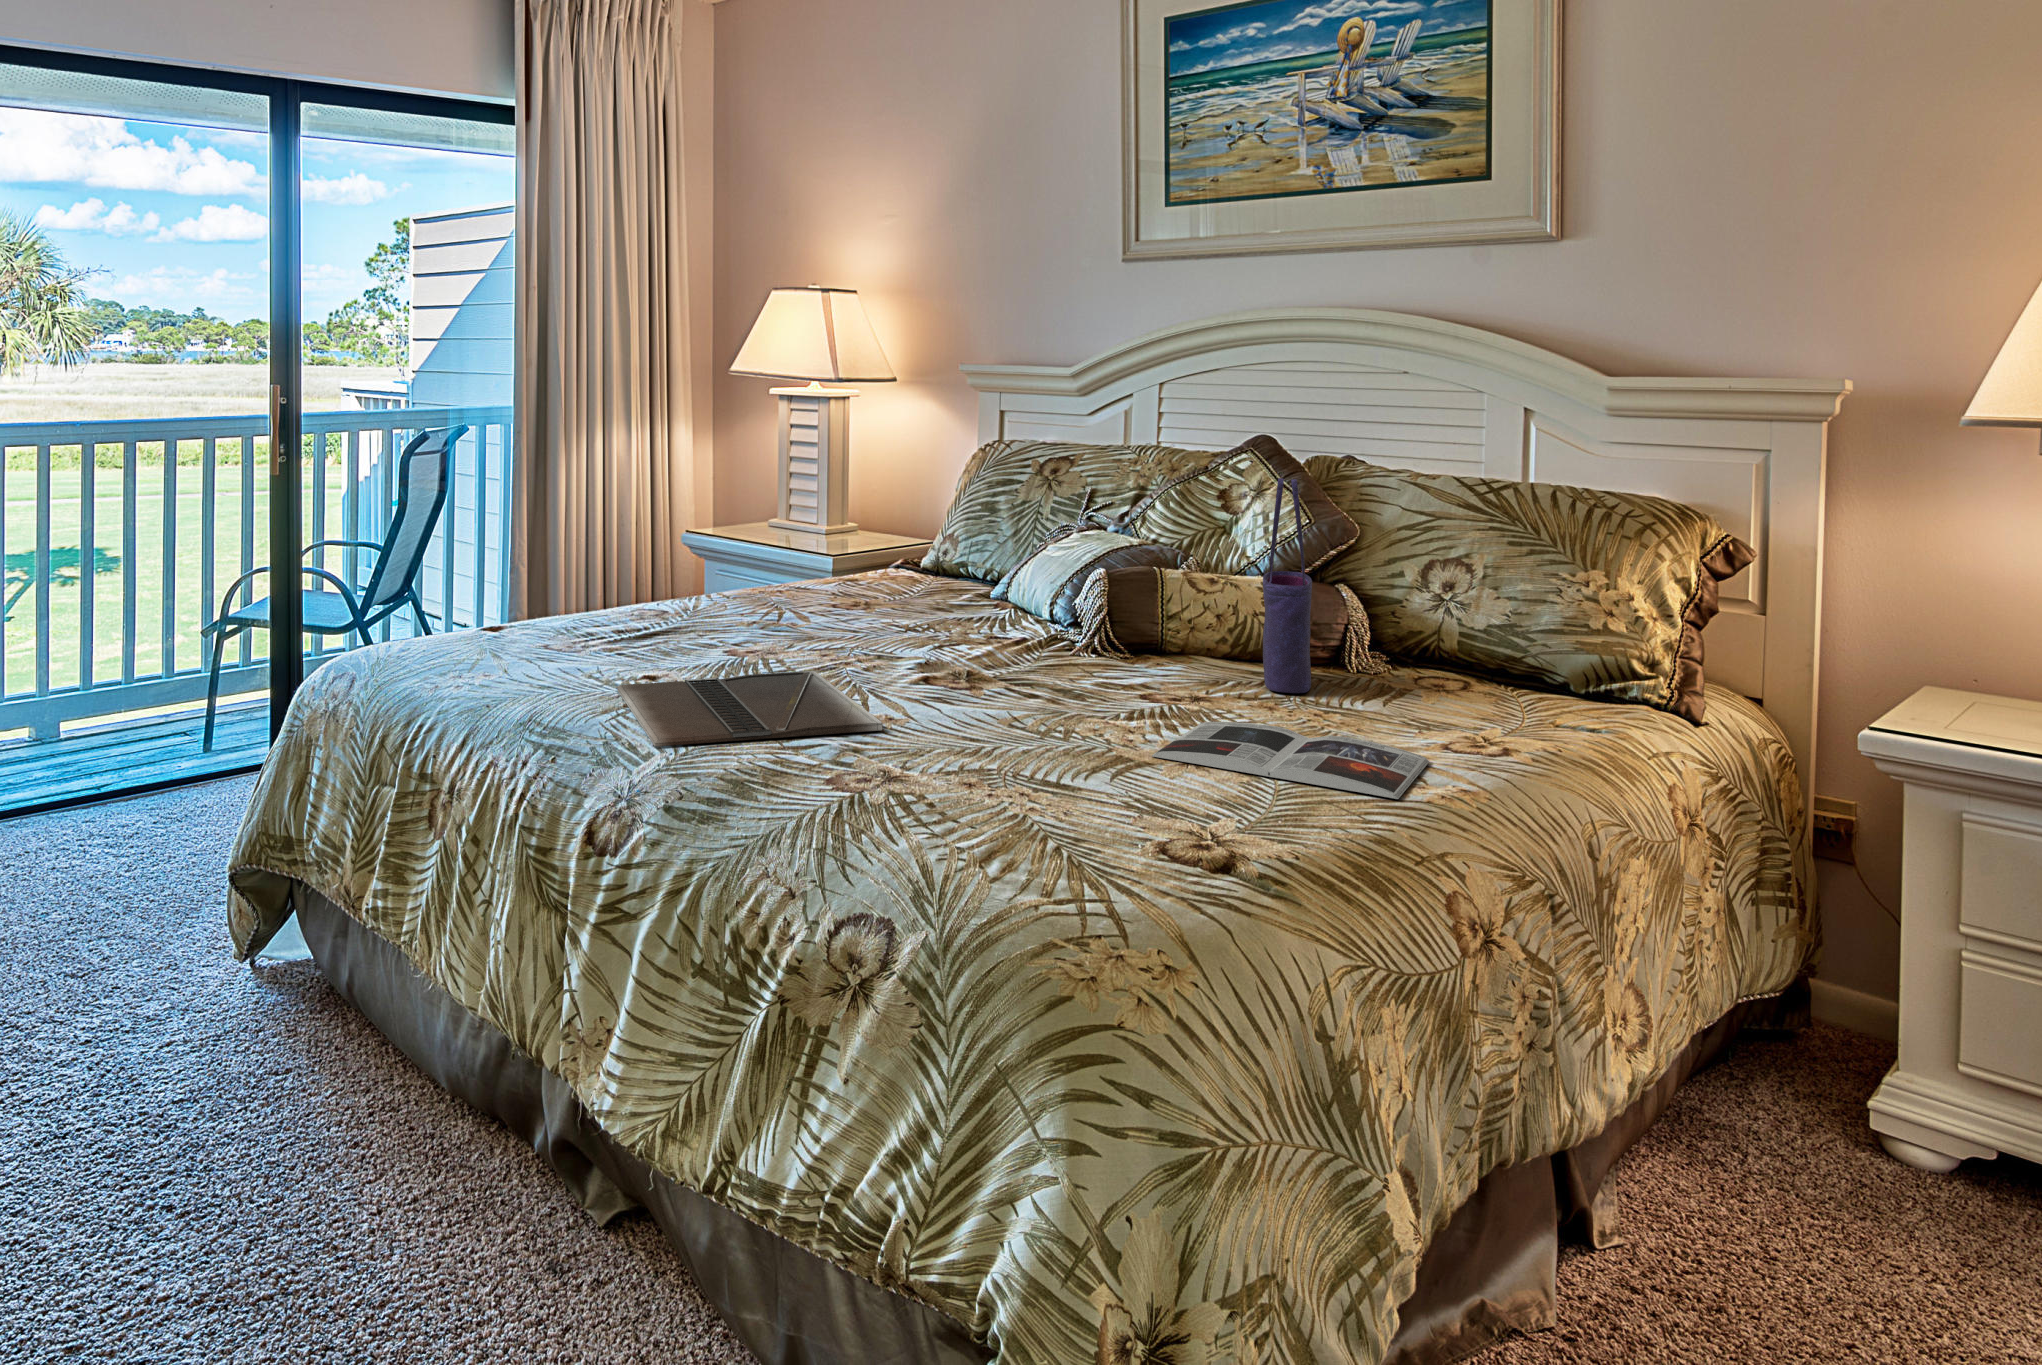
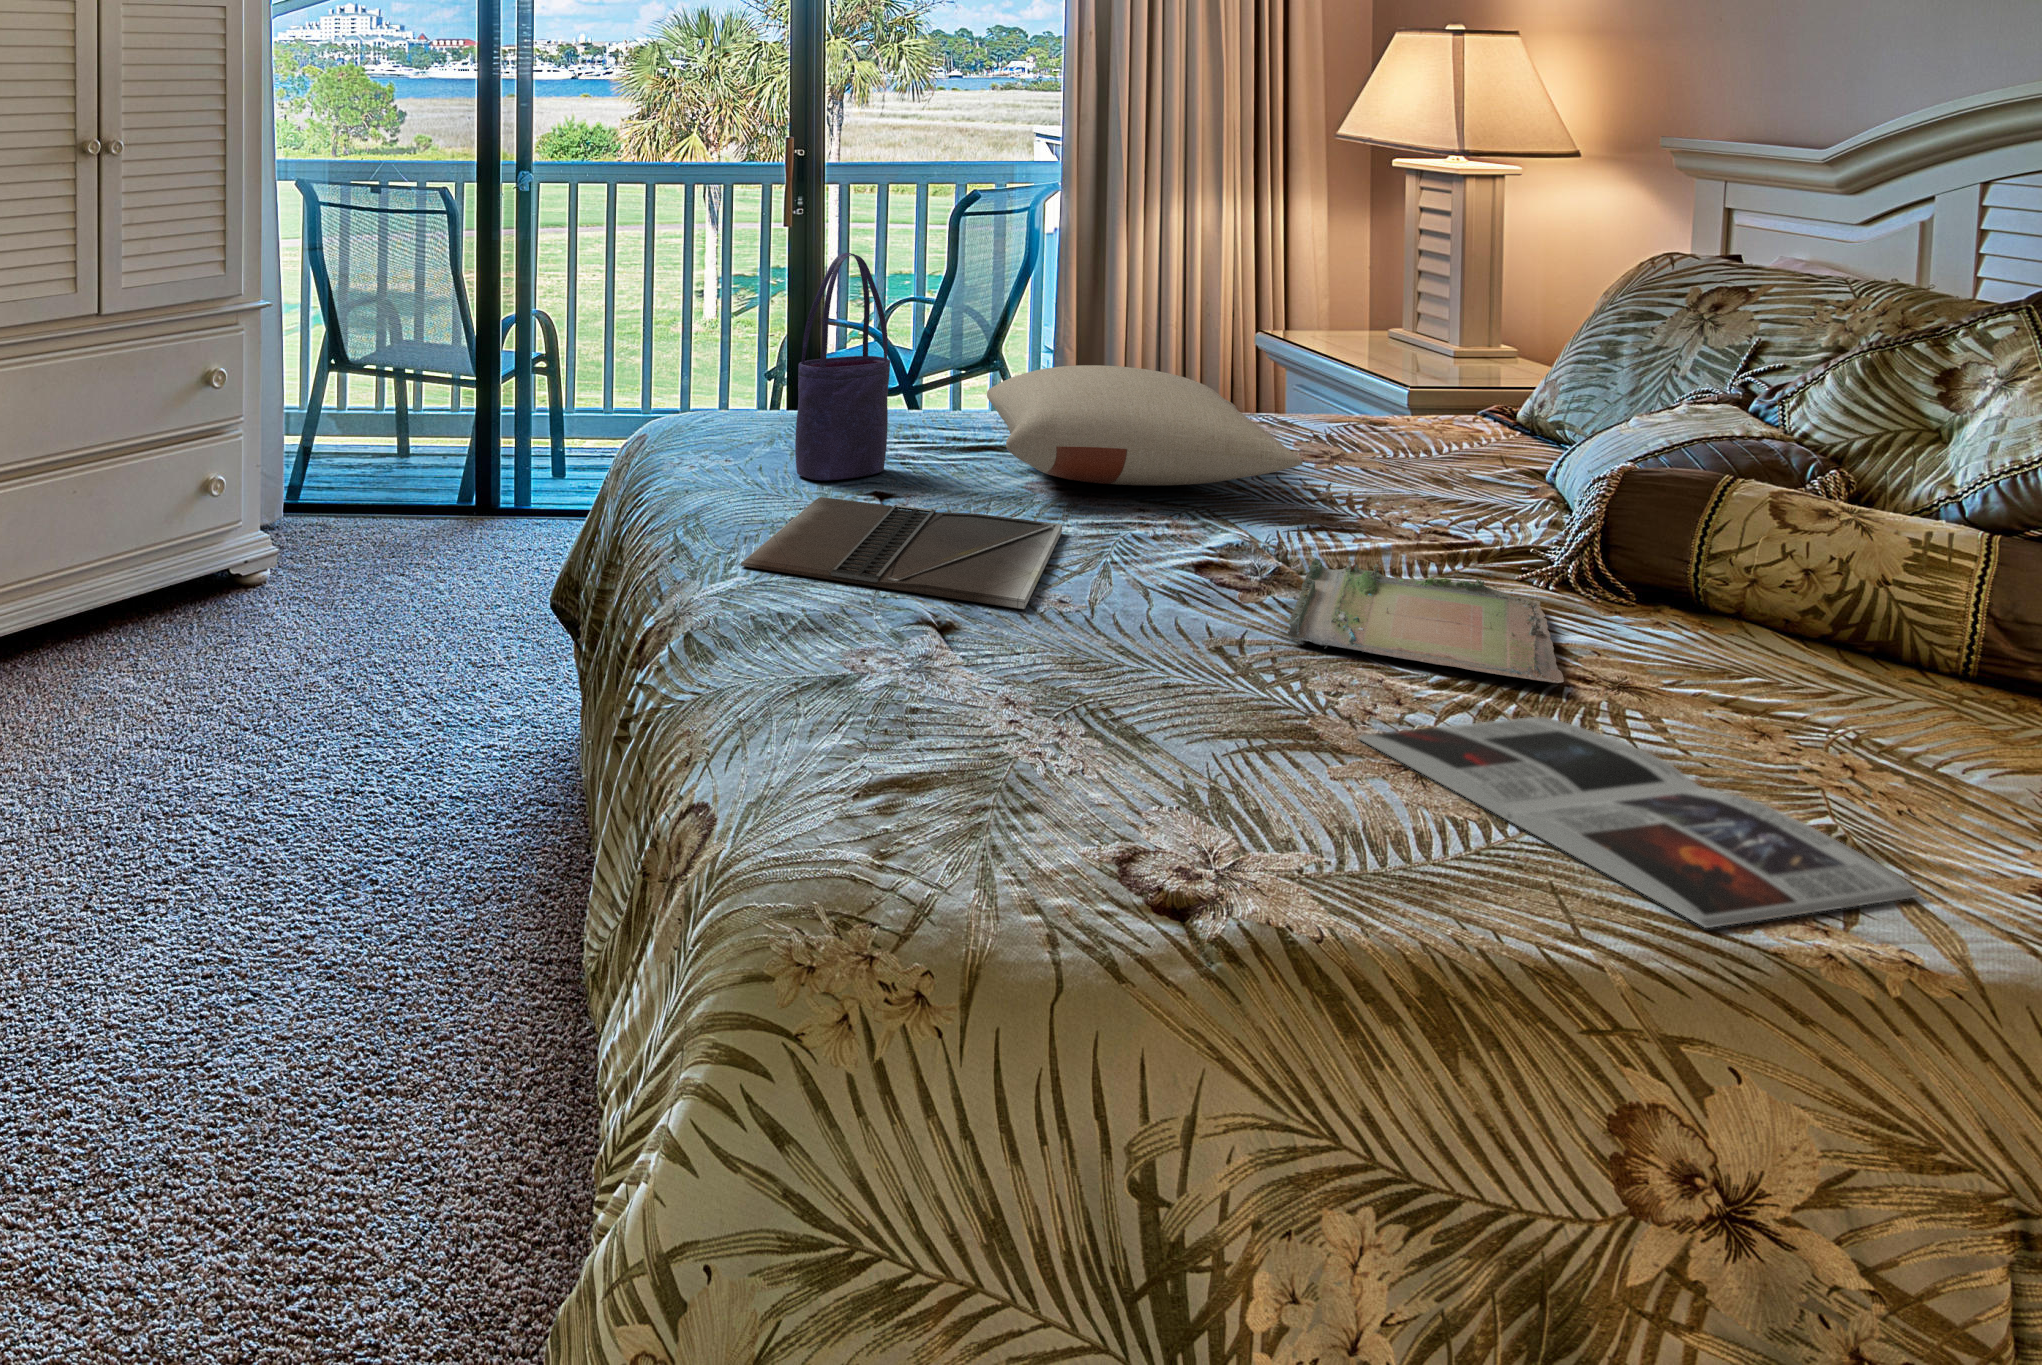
tote bag: present [1263,478,1312,693] -> present [795,253,890,480]
pillow: none [653,547,926,640] -> present [987,365,1303,485]
tray: none [982,646,1189,714] -> present [1288,558,1564,683]

